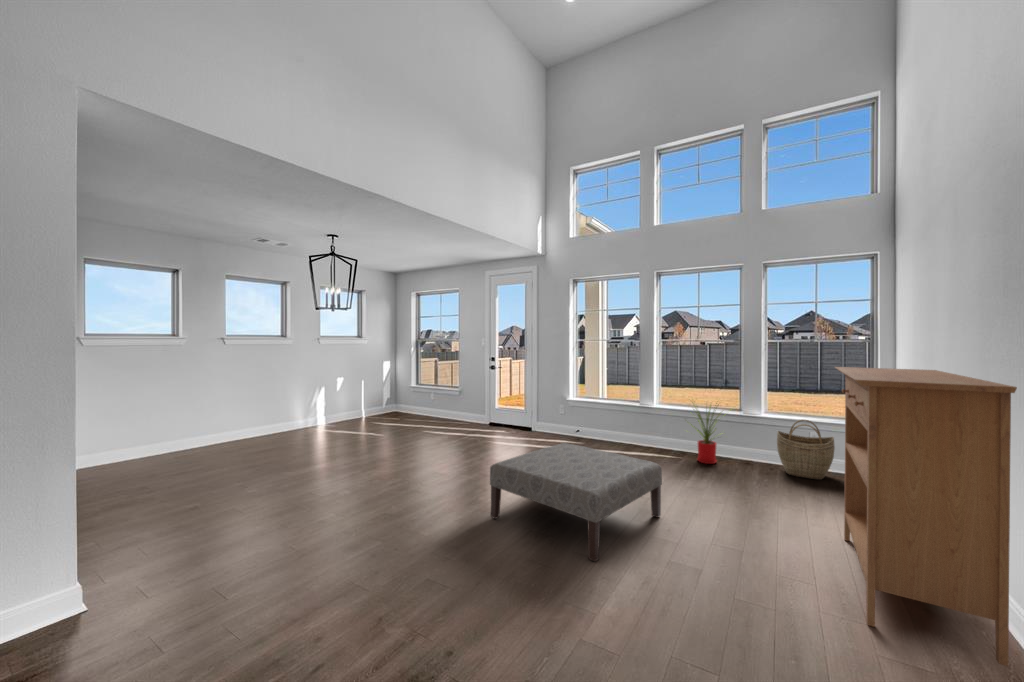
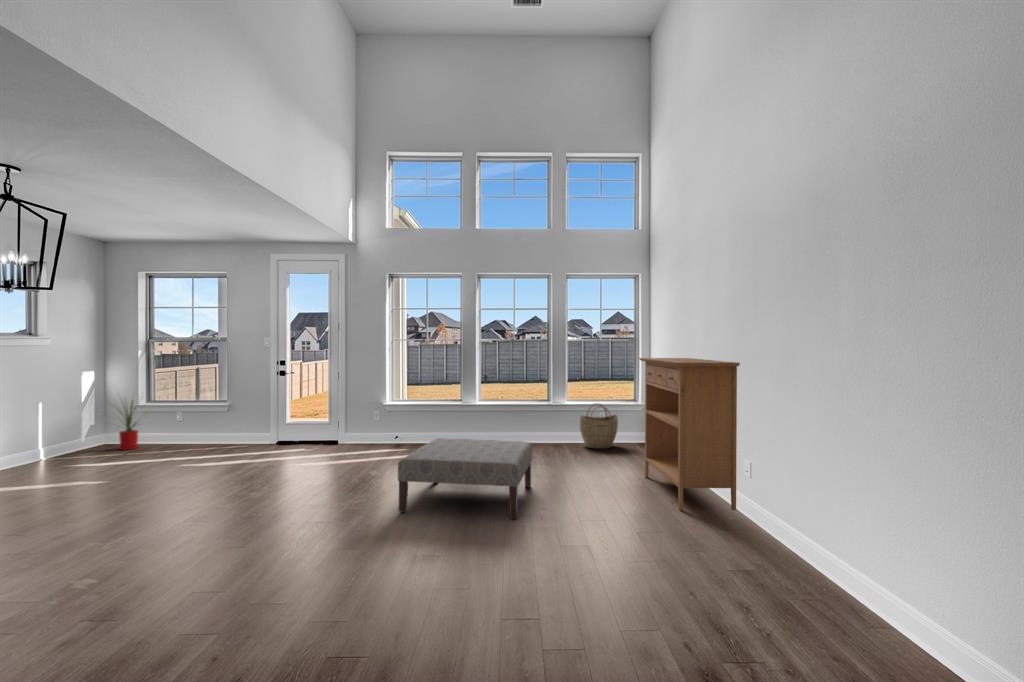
house plant: present [691,406,717,464] -> present [117,400,138,450]

